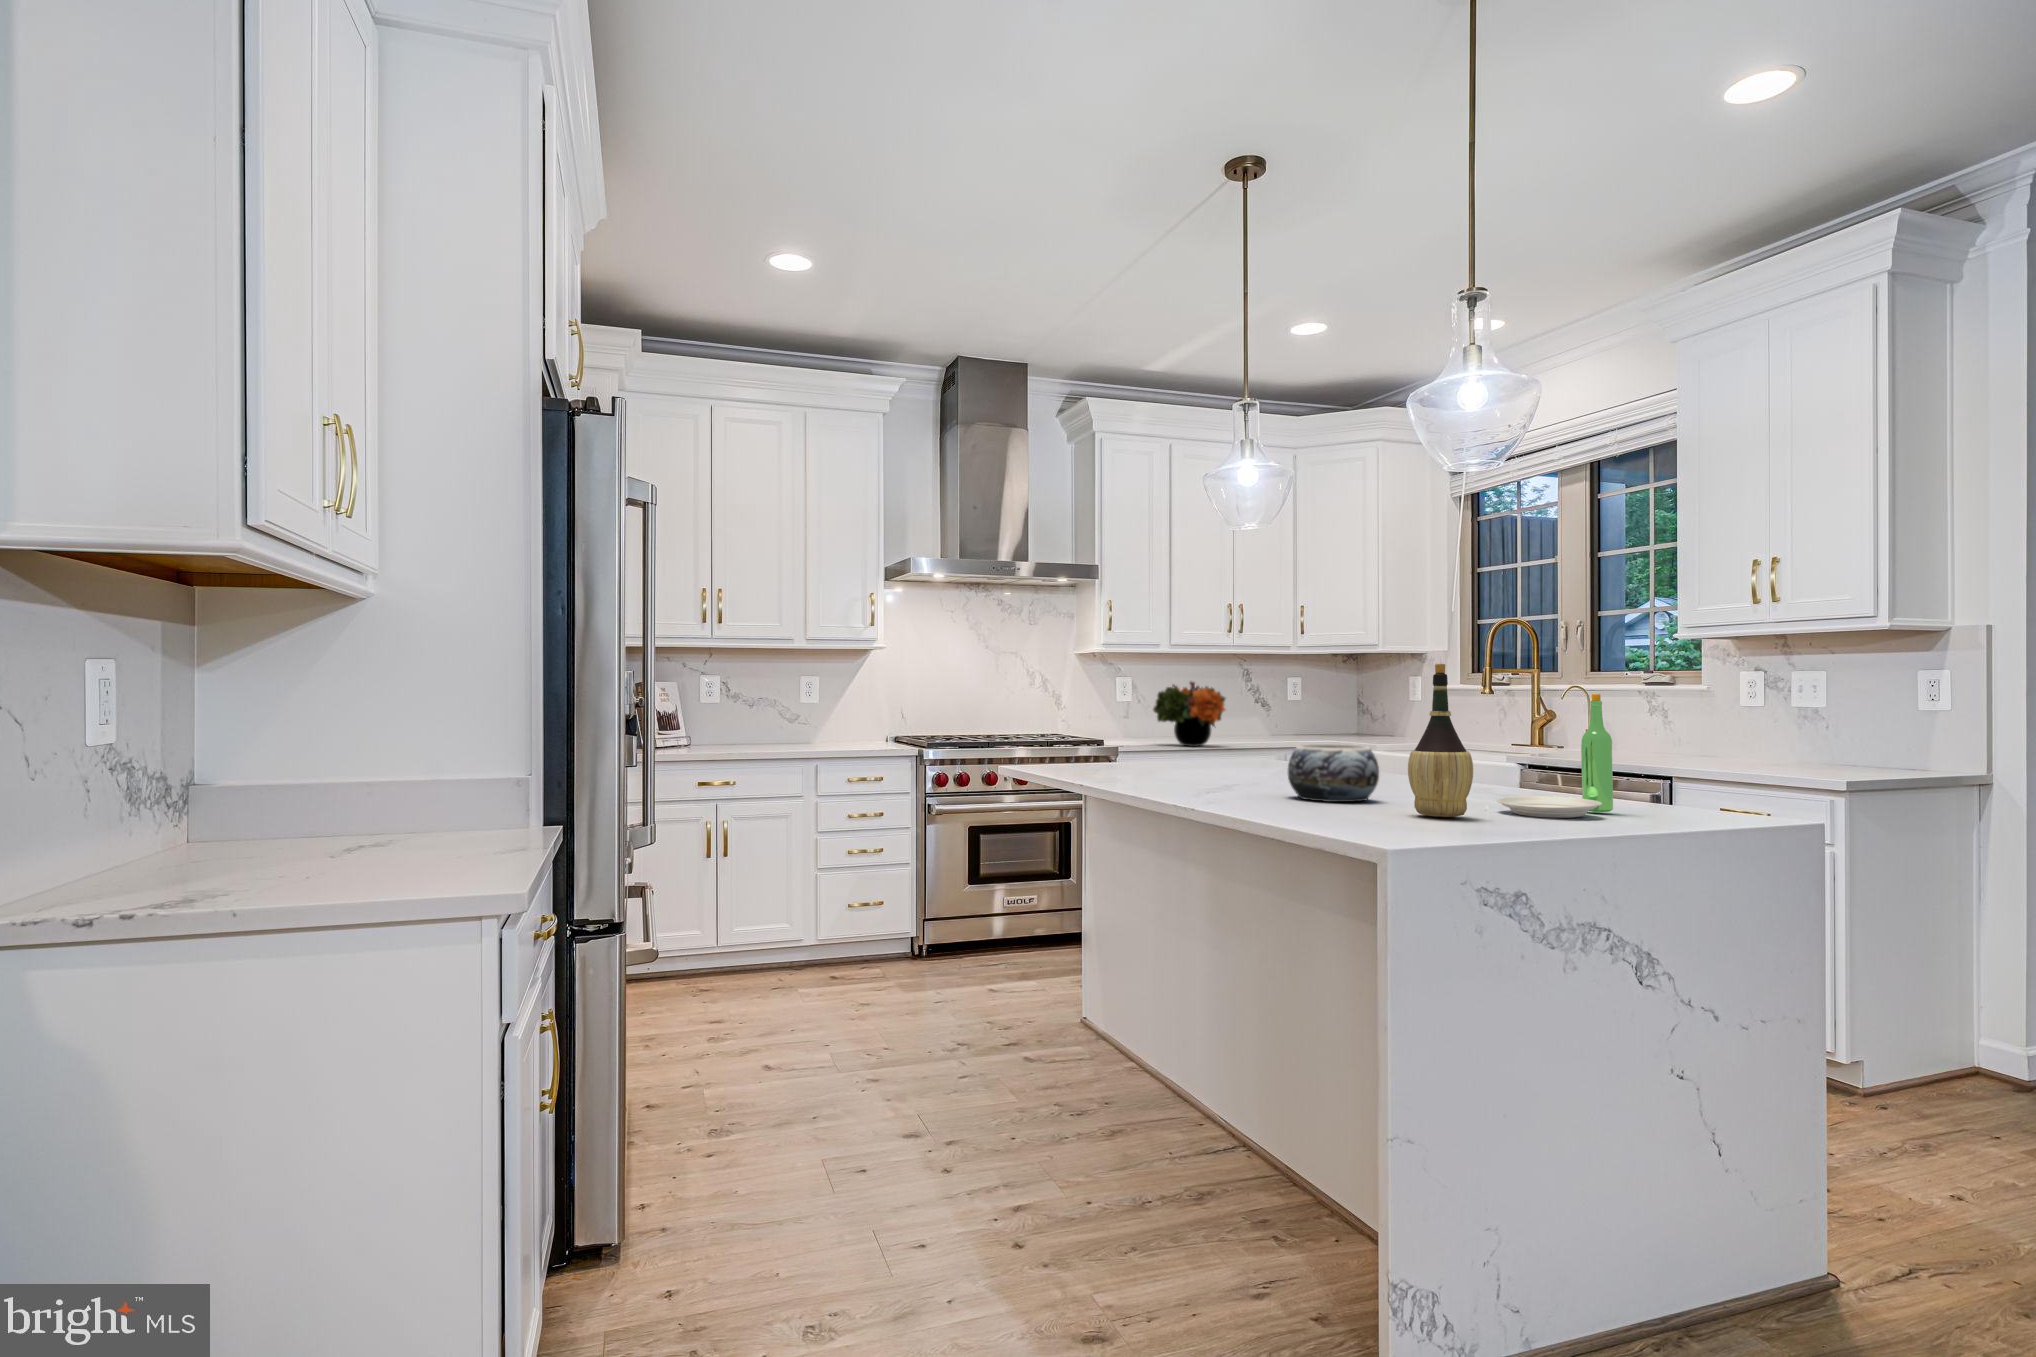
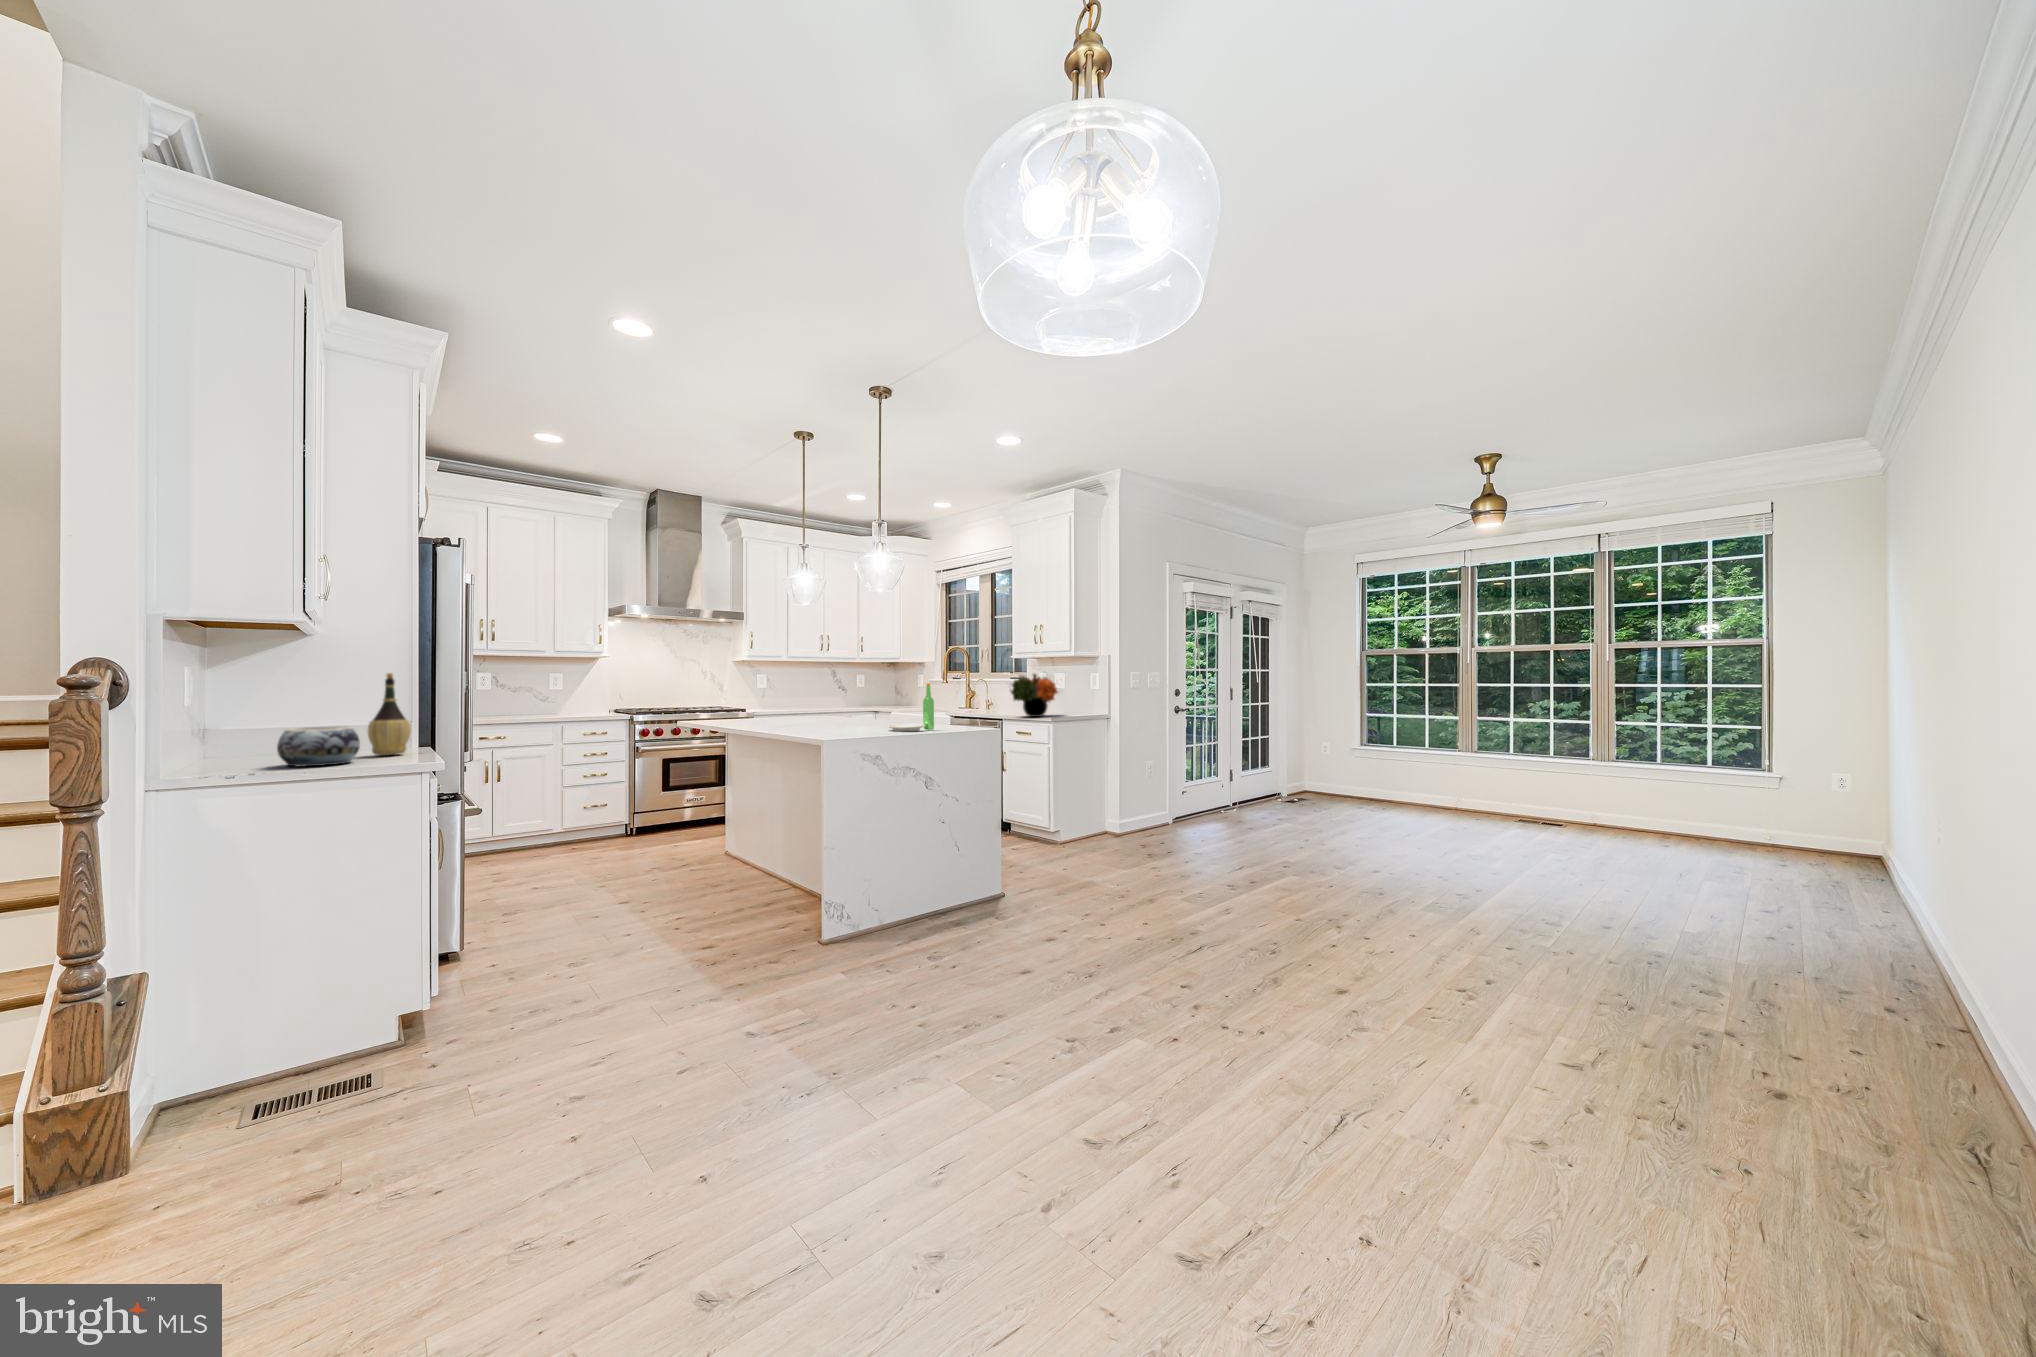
wine bottle: present [1408,664,1473,817] -> present [368,673,411,755]
flower arrangement: present [1153,682,1225,747] -> present [1011,674,1058,717]
decorative bowl: present [1288,744,1379,802] -> present [277,726,360,767]

